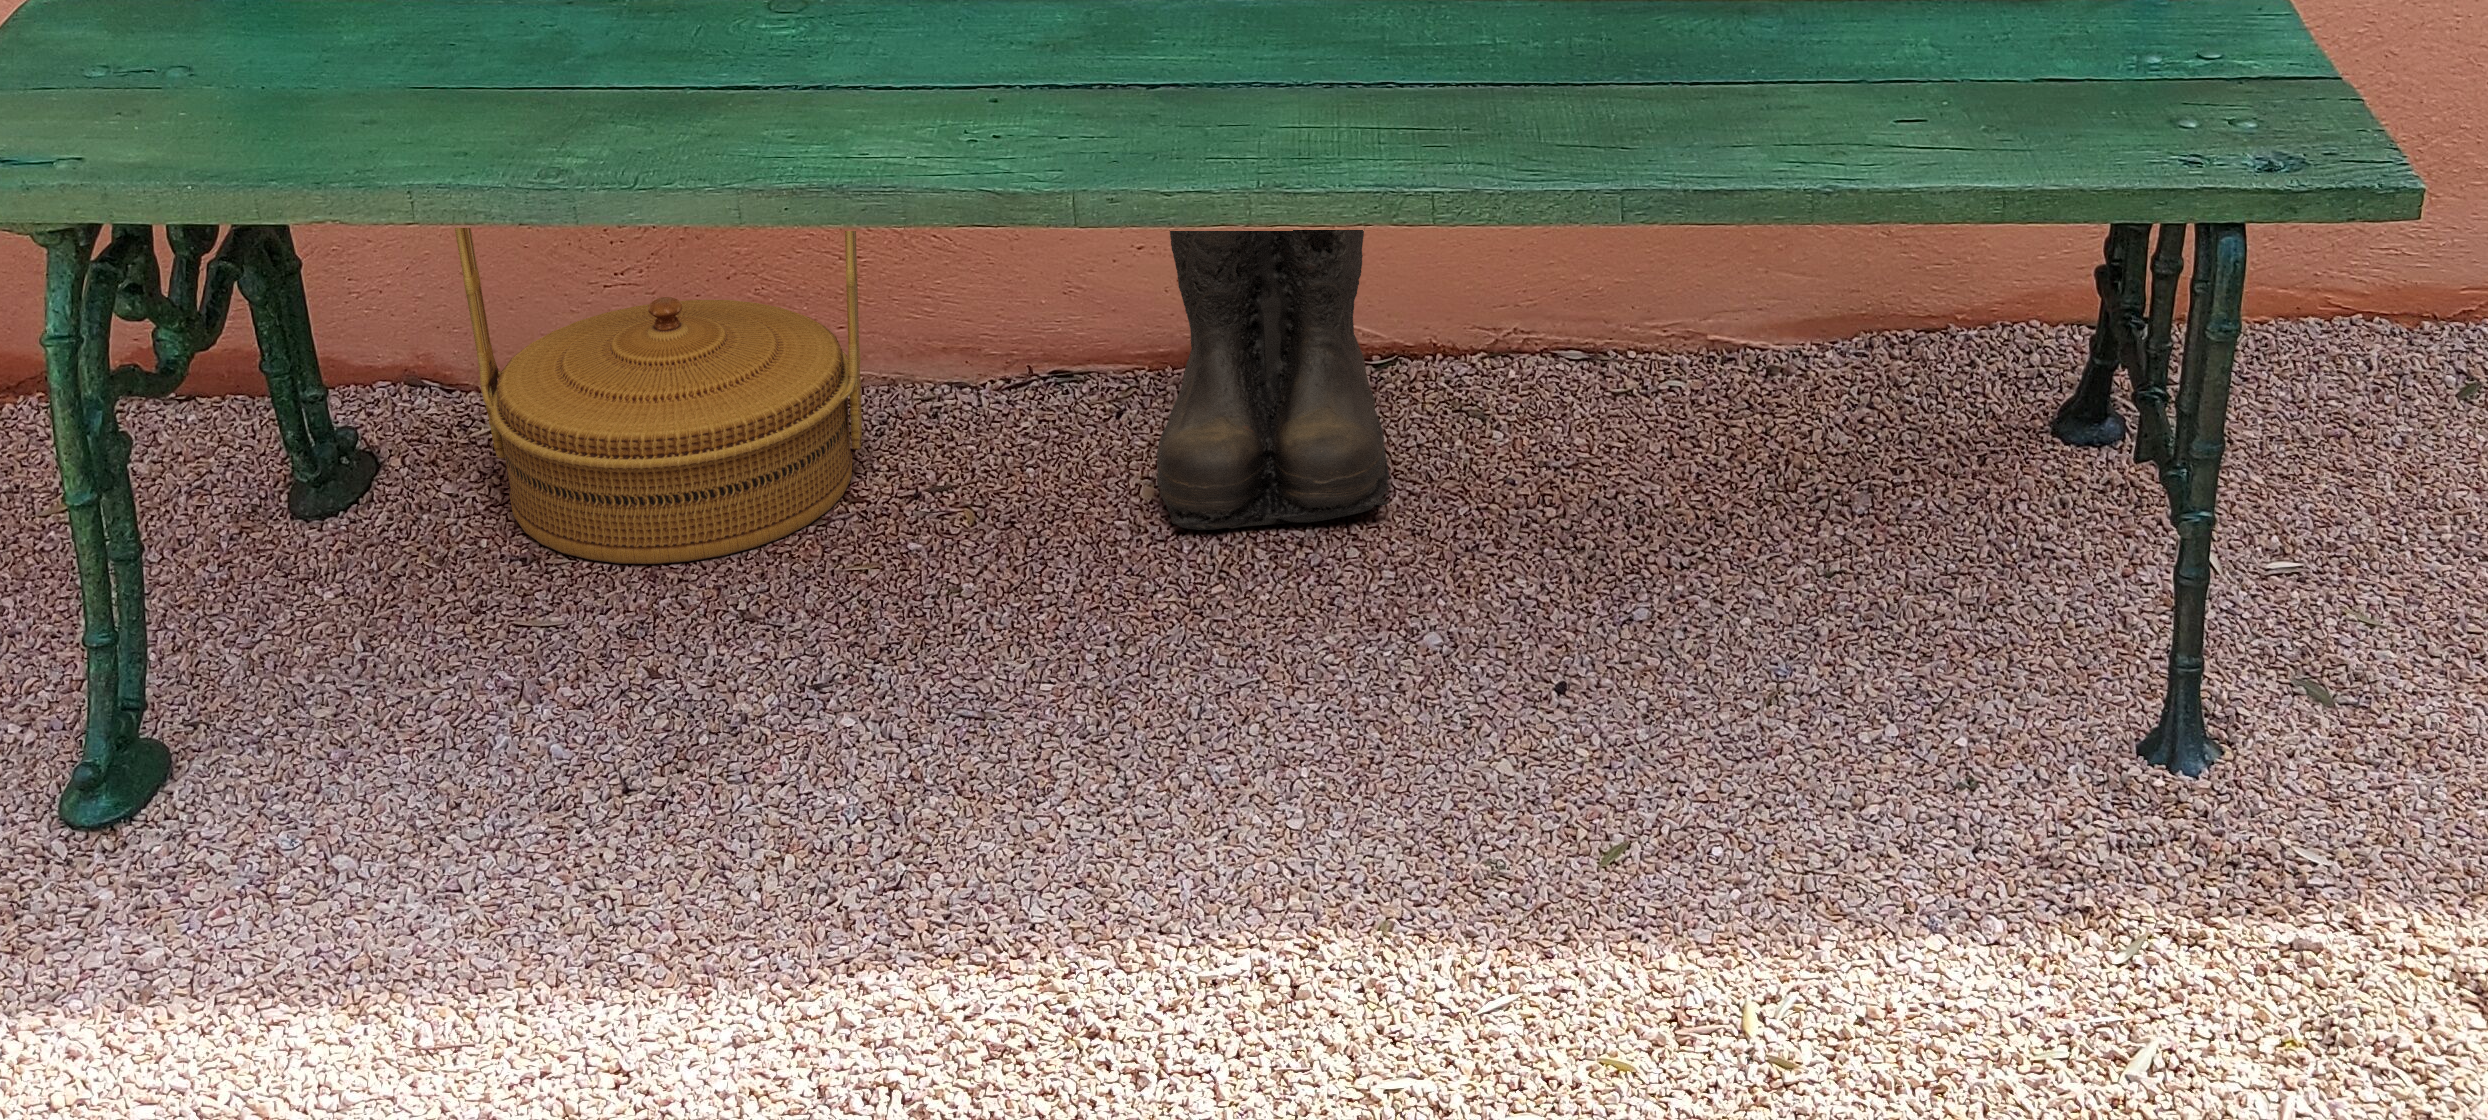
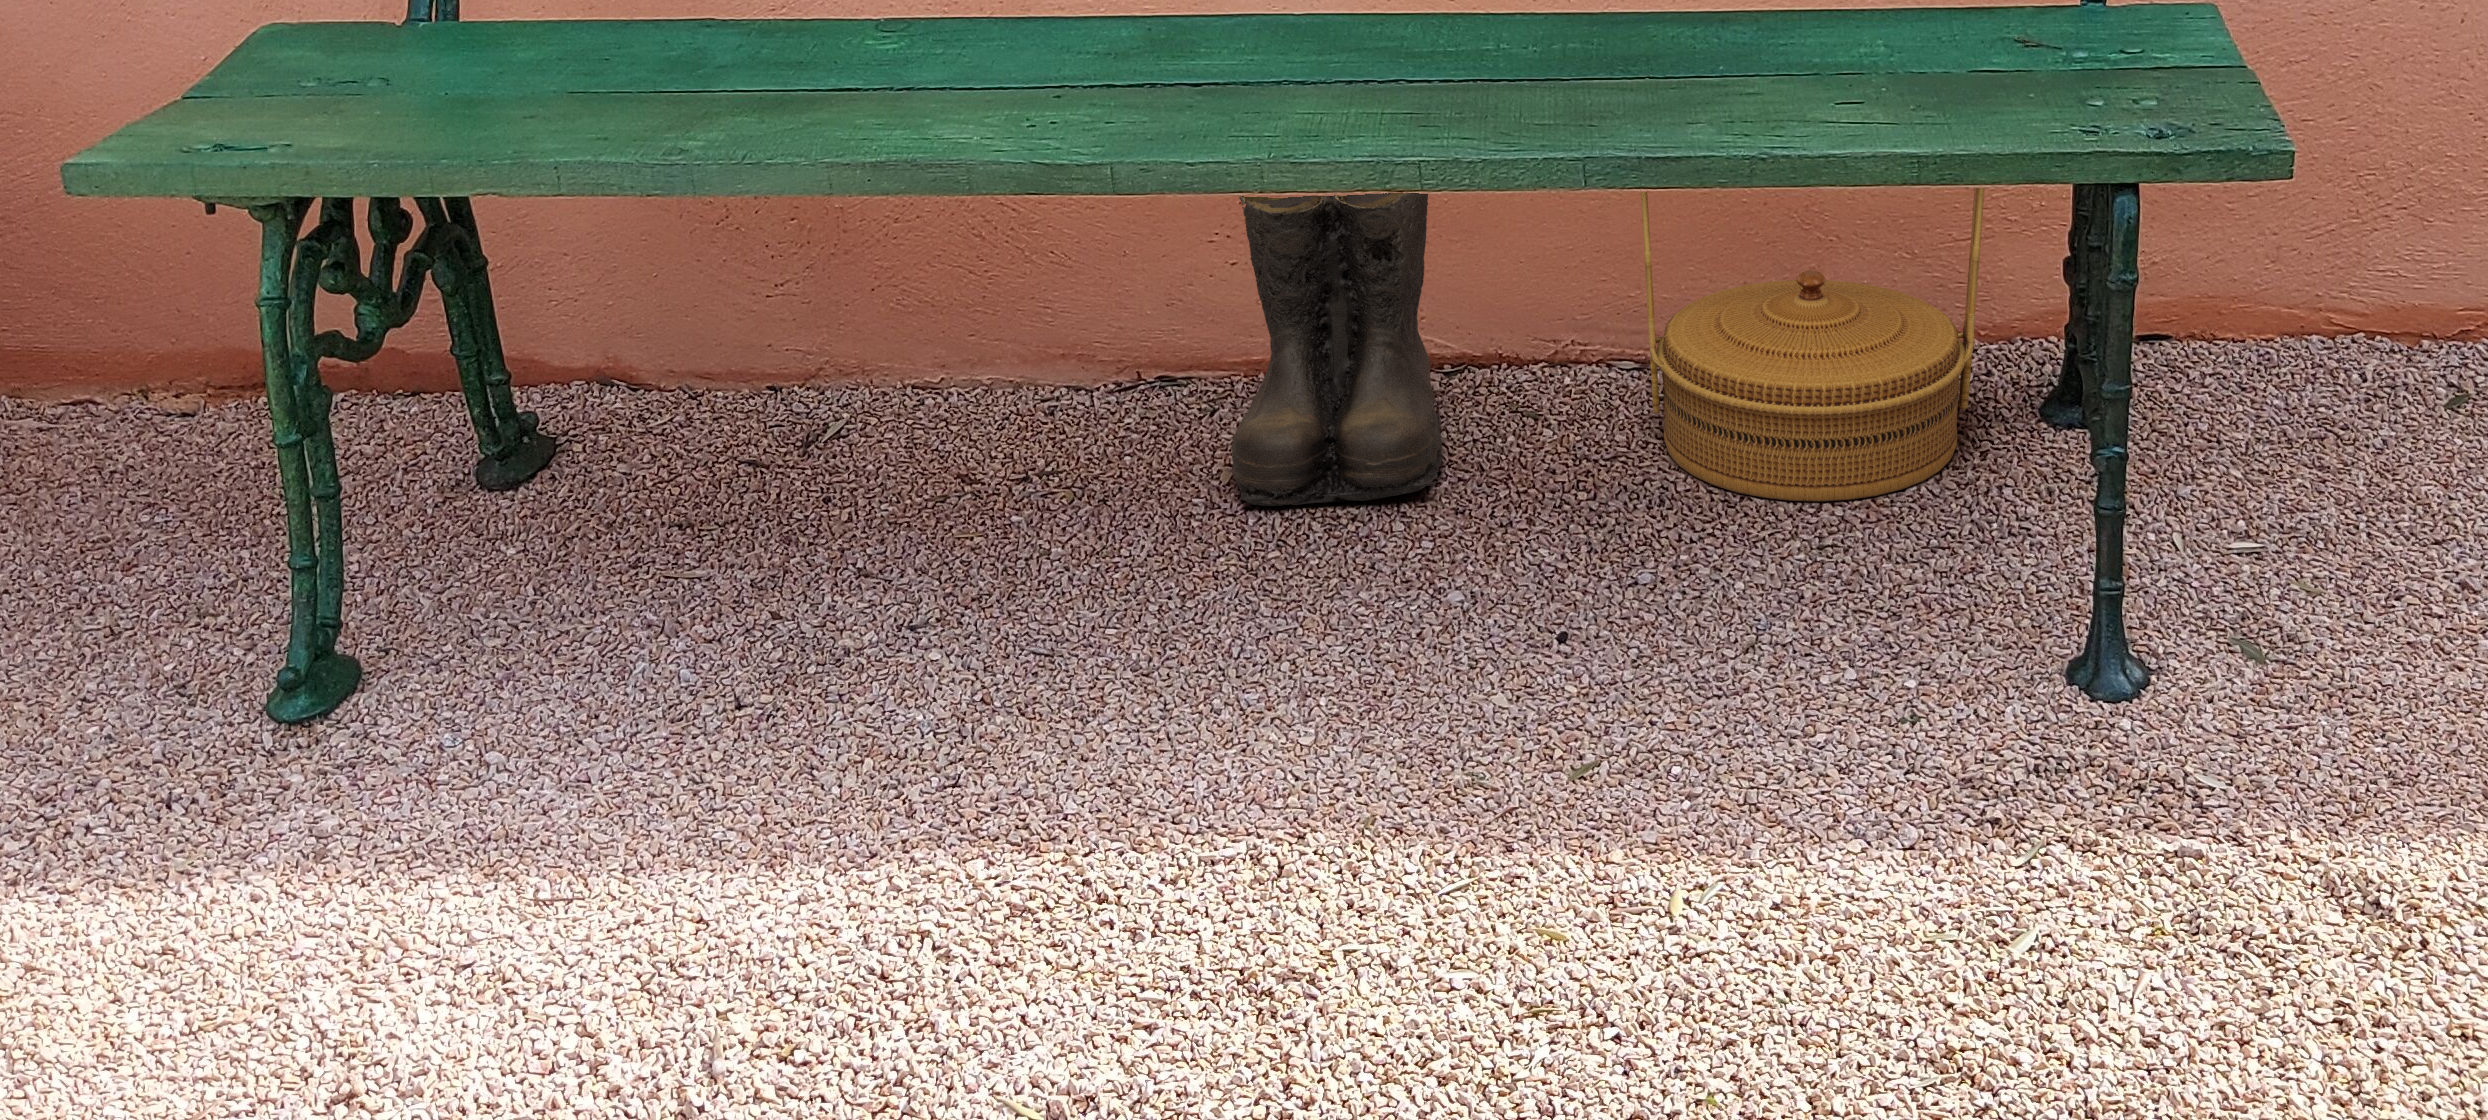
woven basket: present [455,228,862,564] -> present [1641,188,1985,501]

